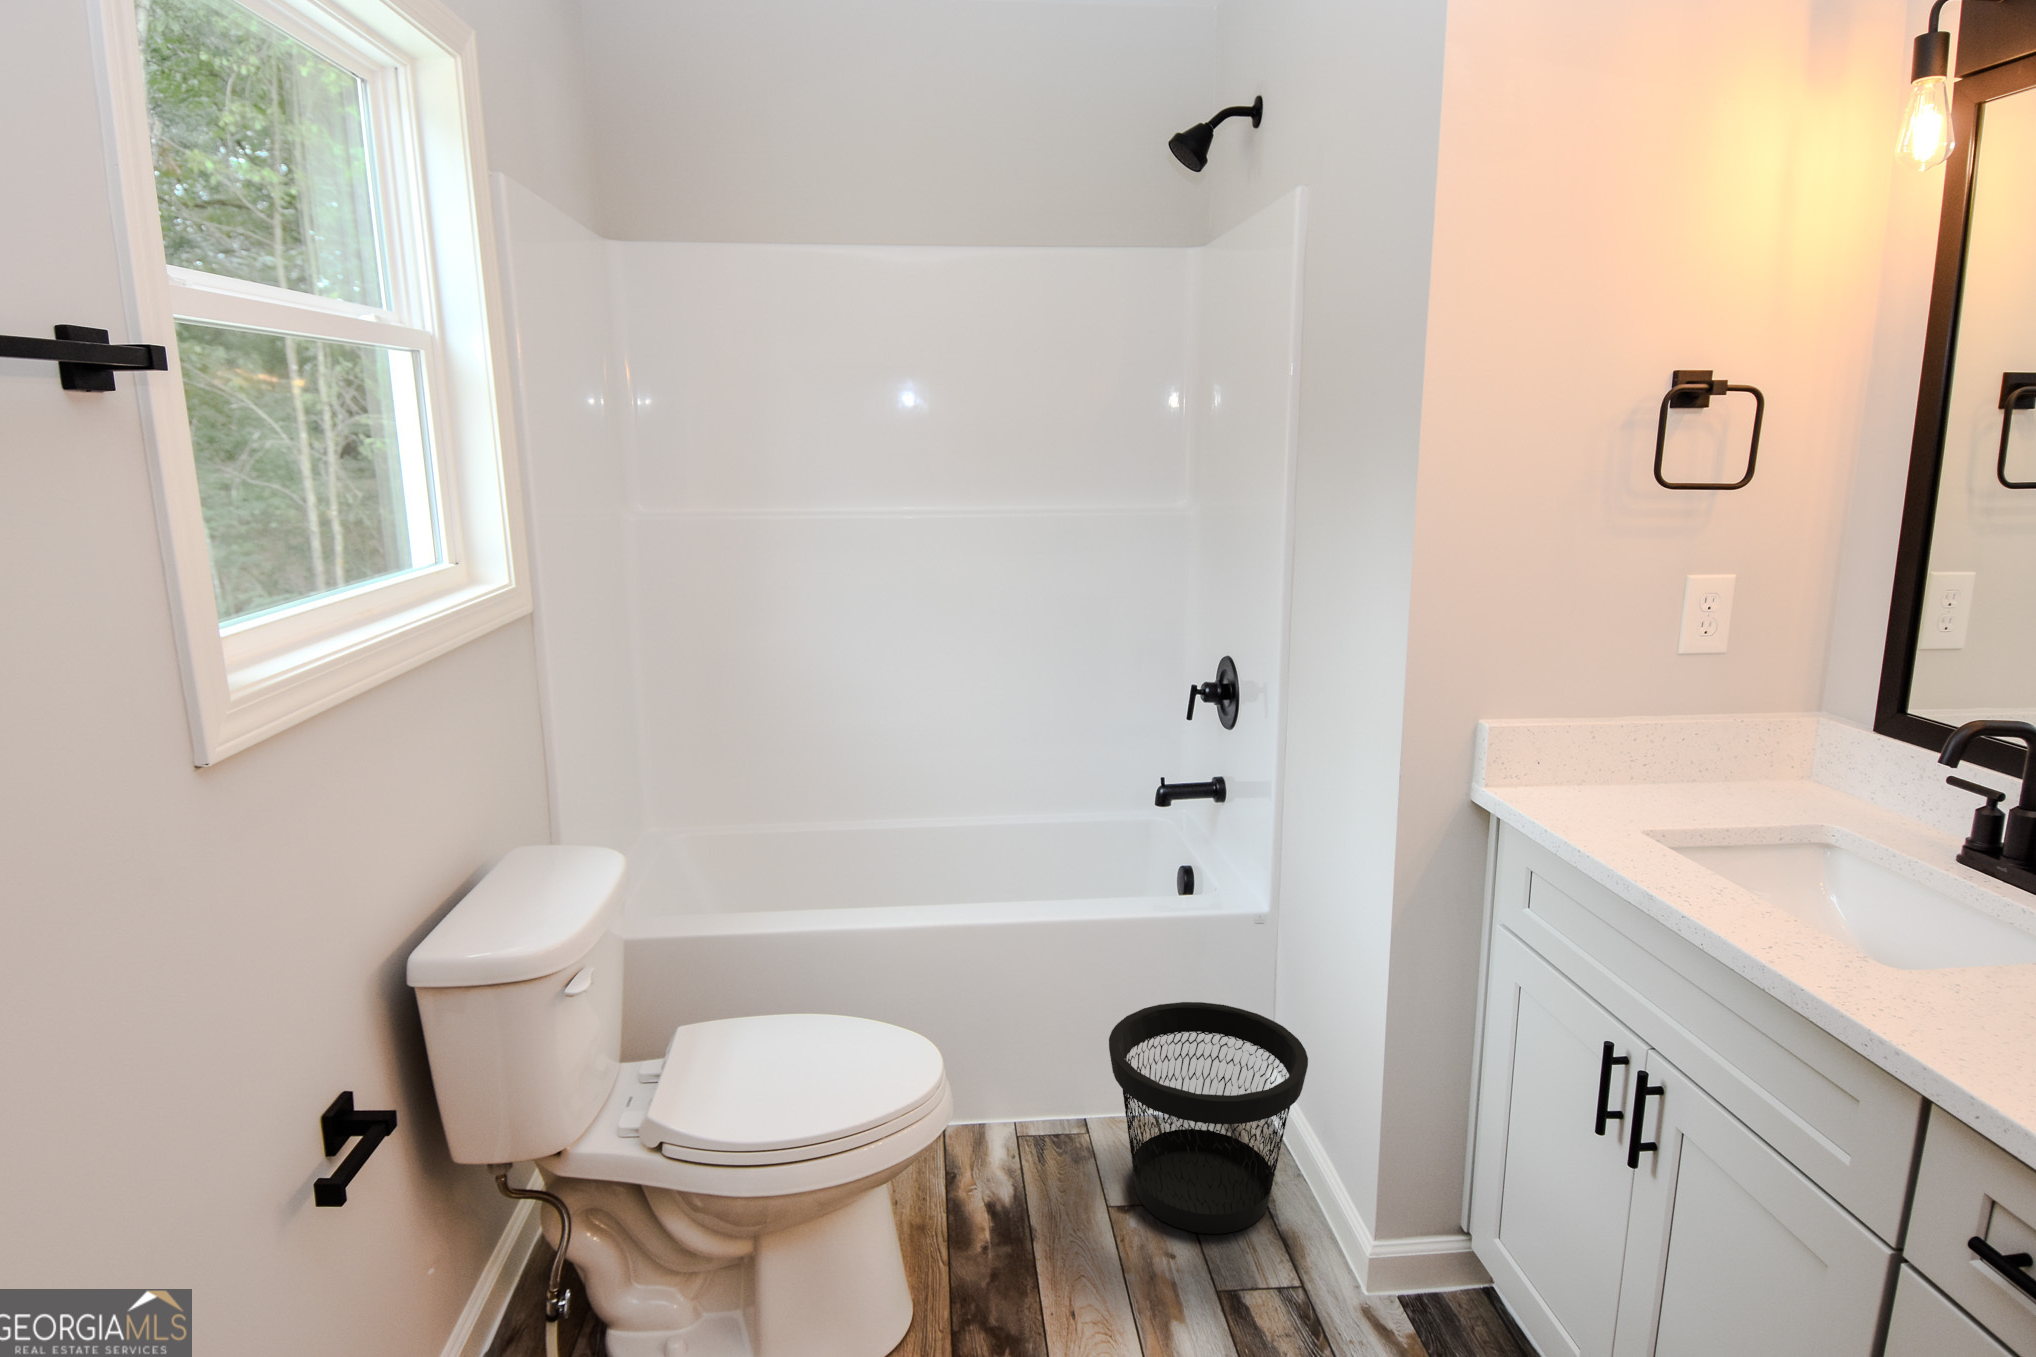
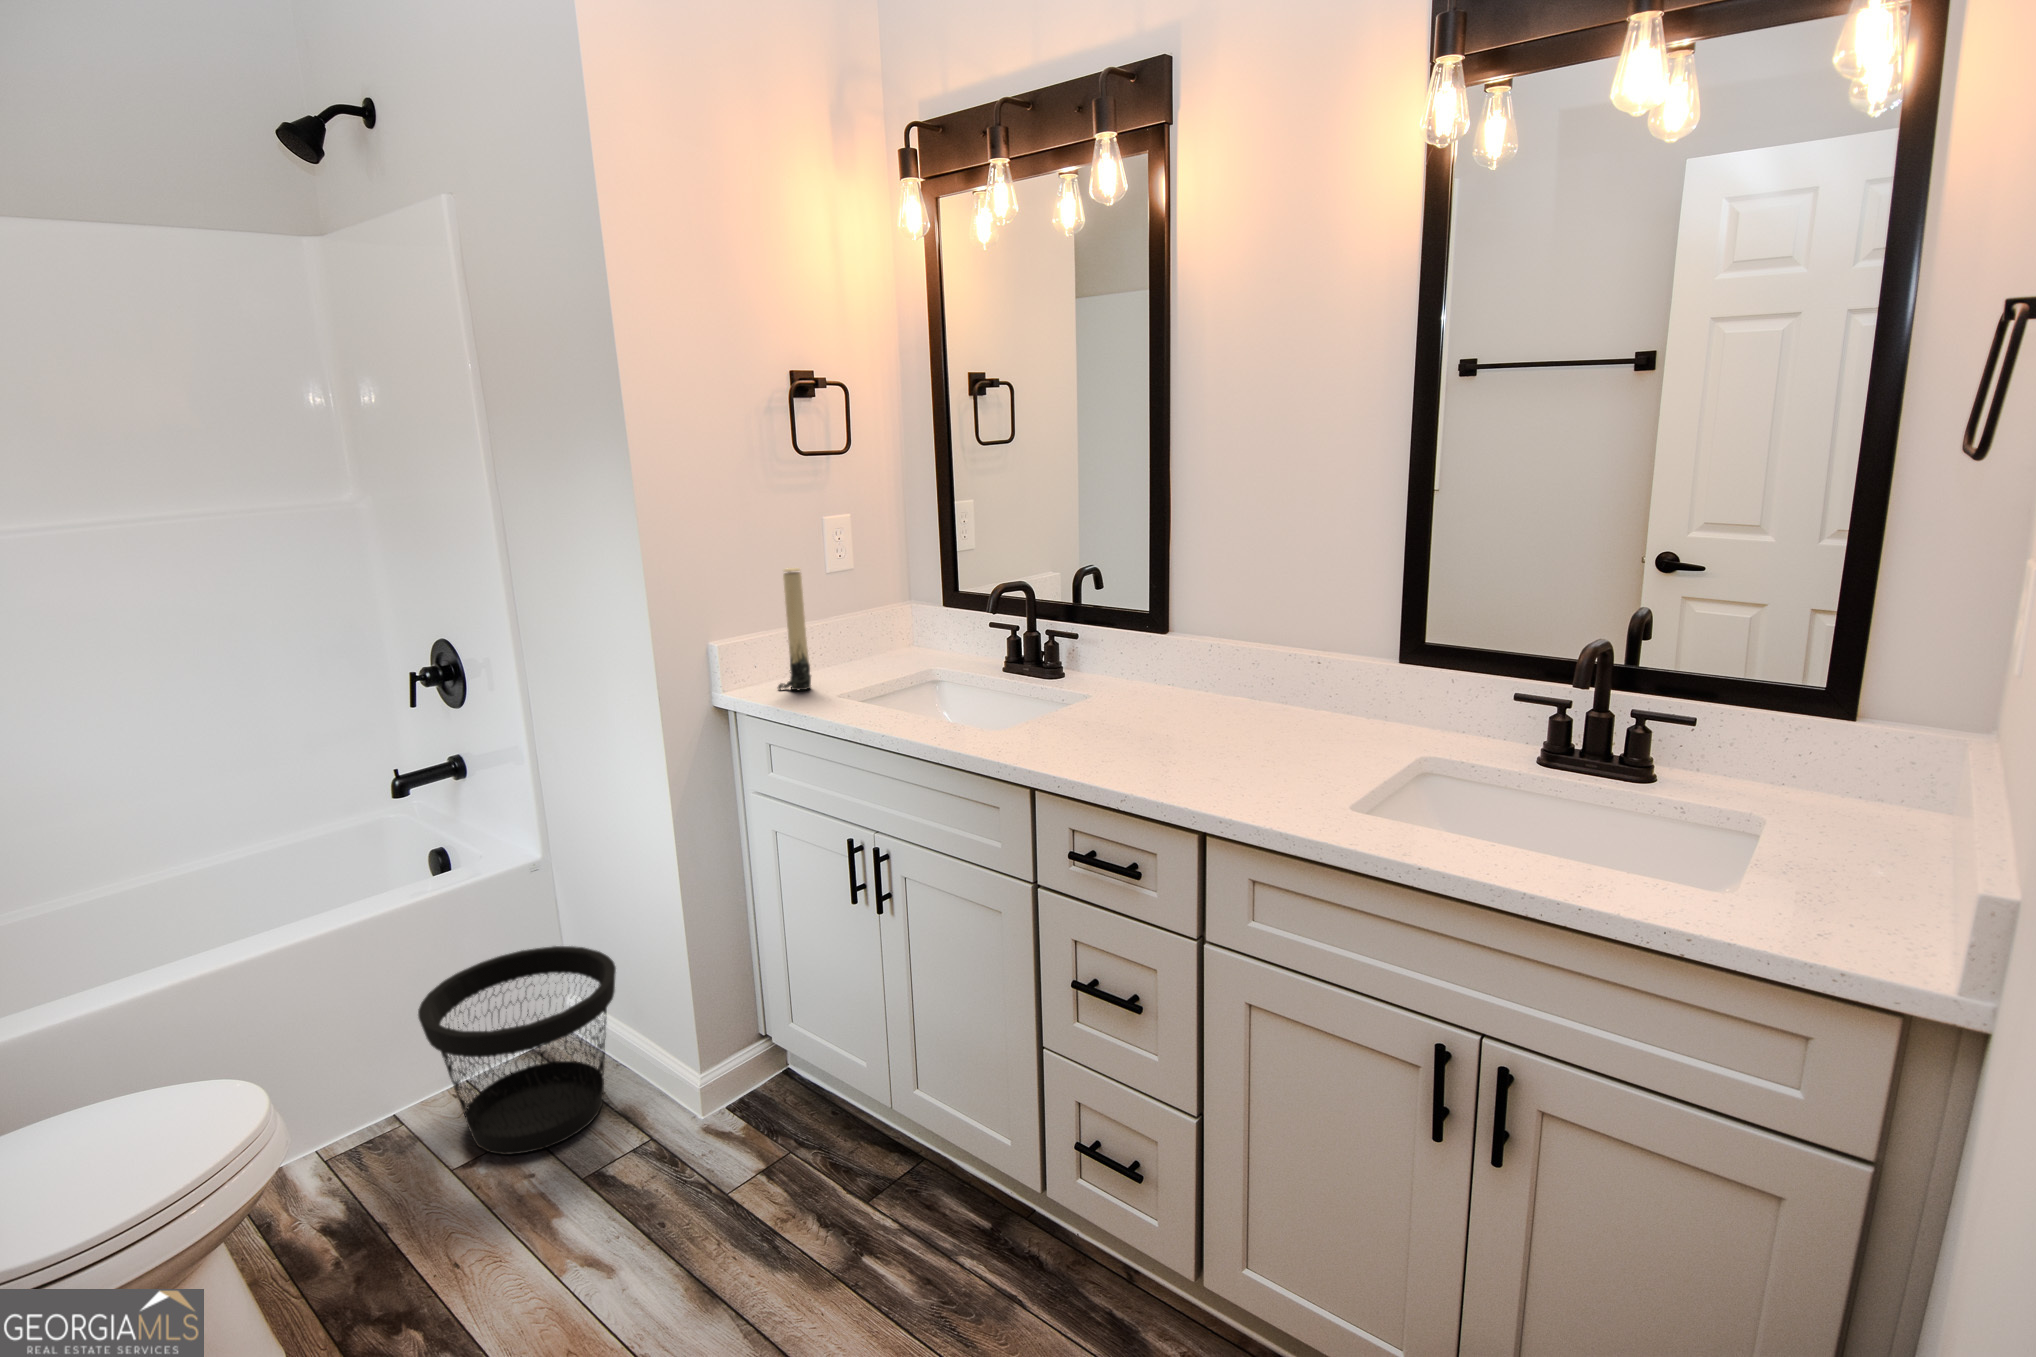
candle: none [1570,635,1635,804] -> present [778,568,811,690]

